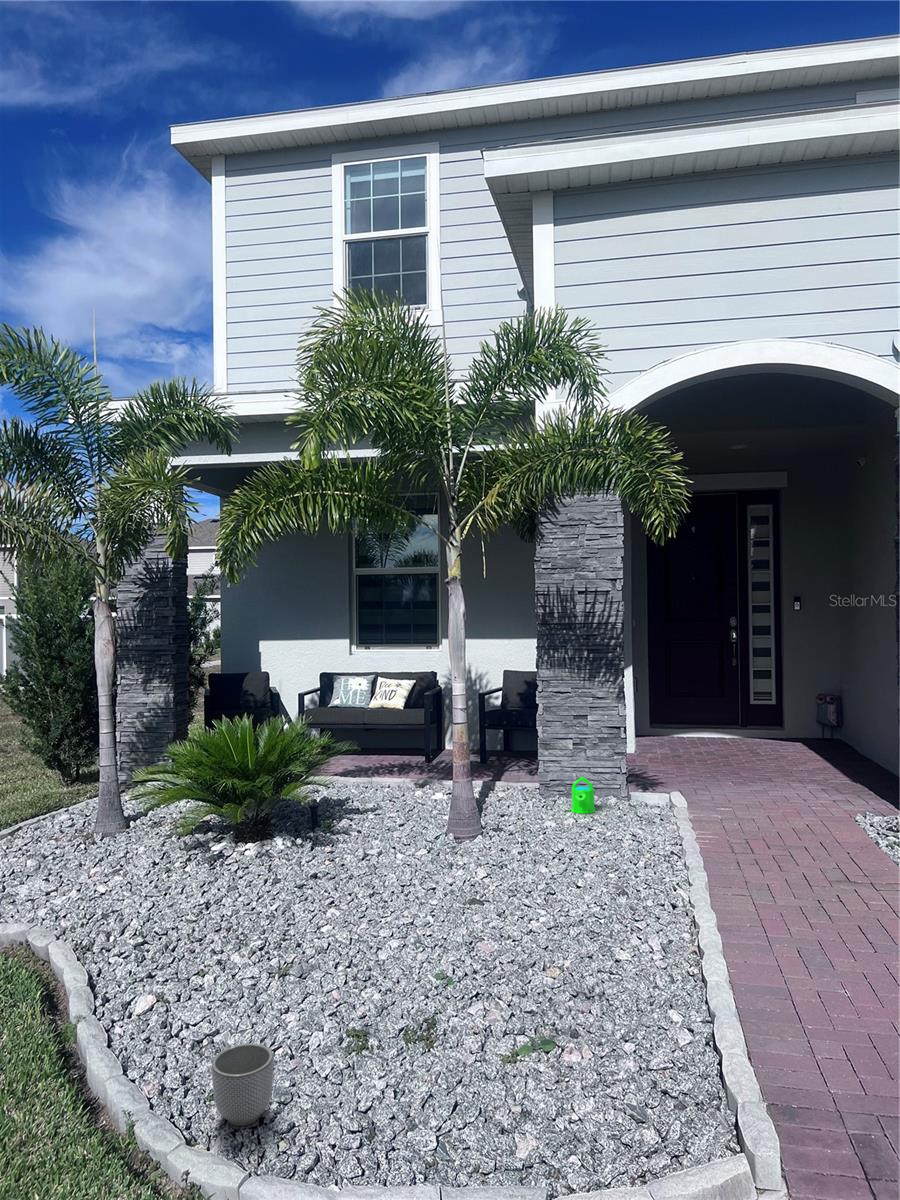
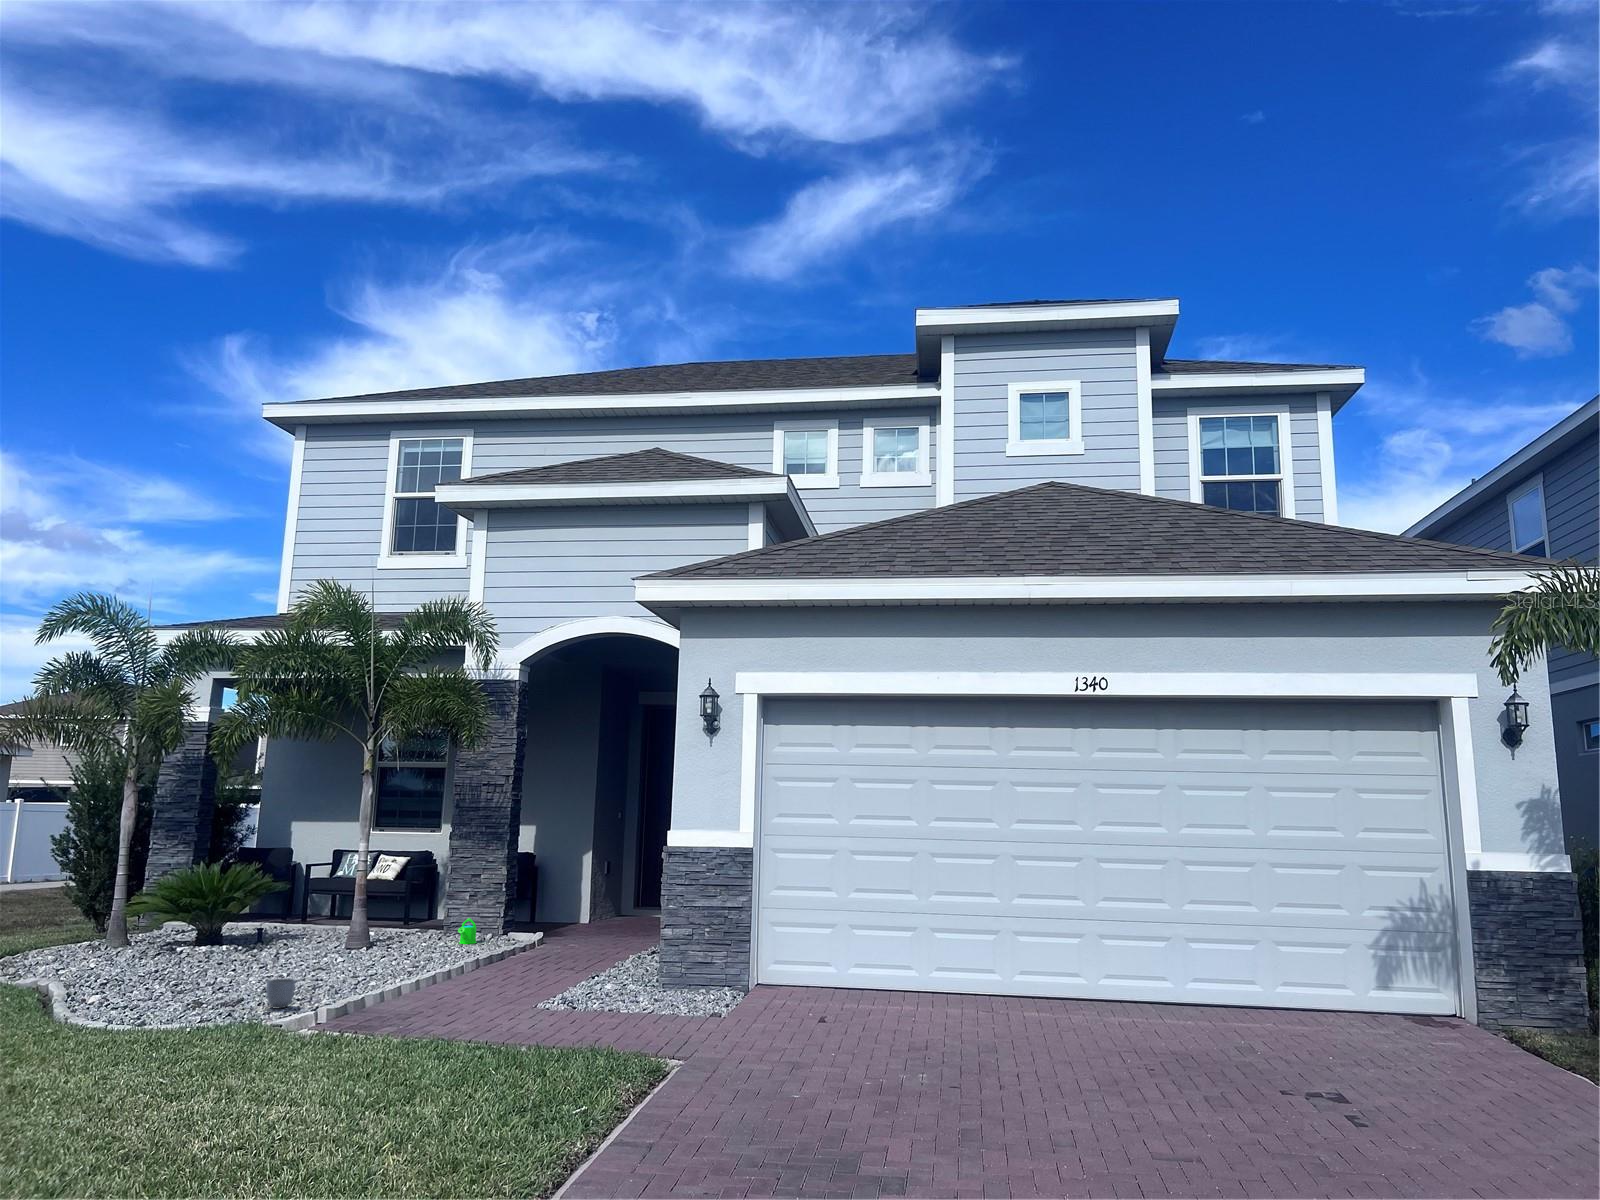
planter: present [211,1043,274,1126] -> present [267,978,295,1008]

